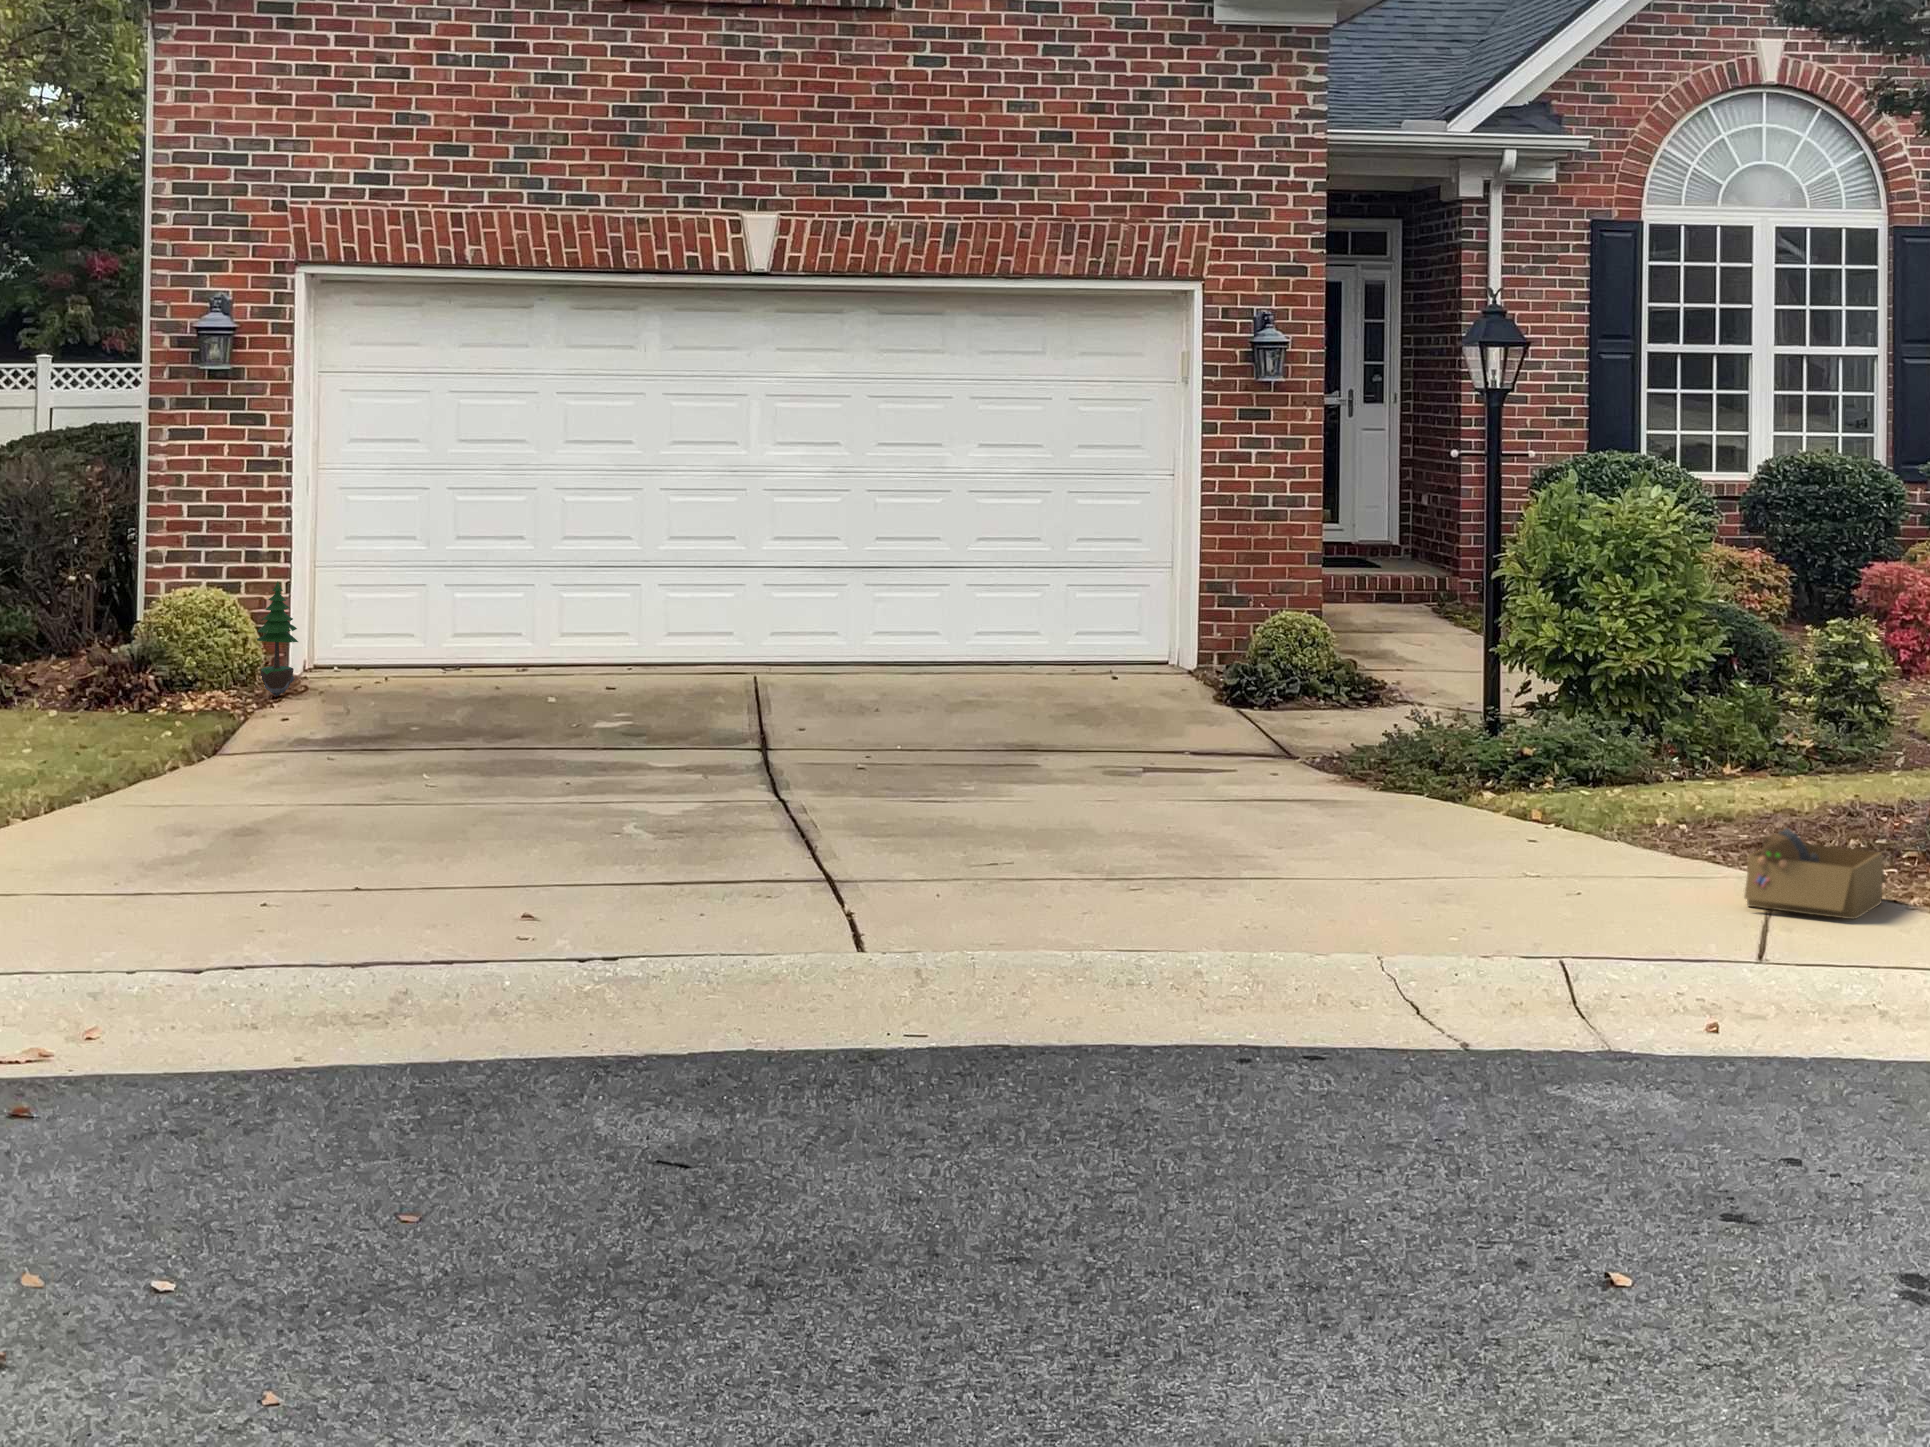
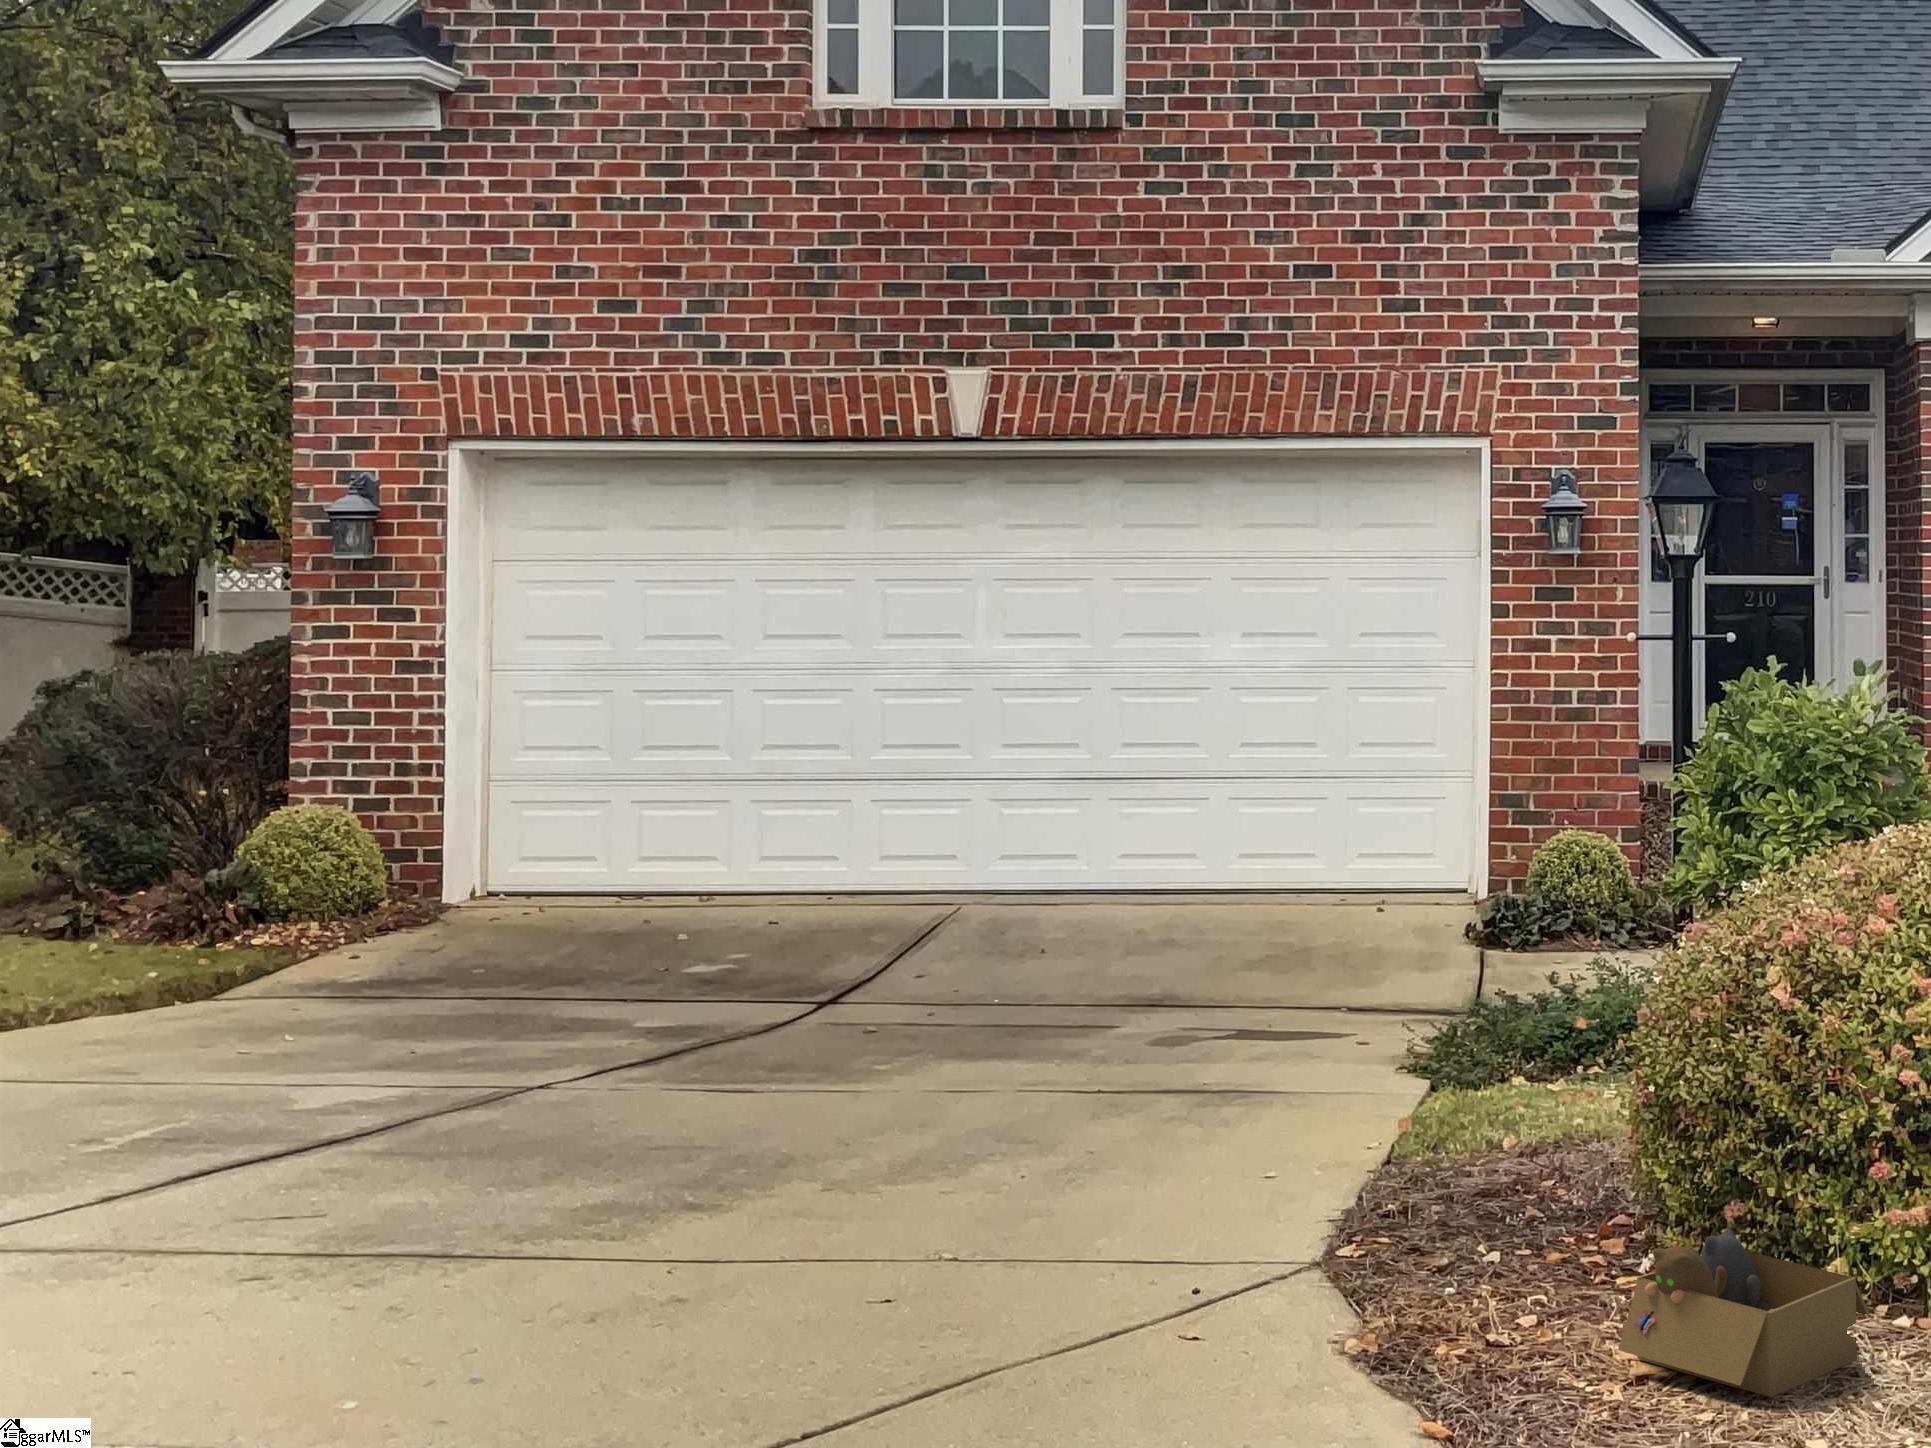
potted tree: present [257,581,298,696] -> none [387,798,439,931]

